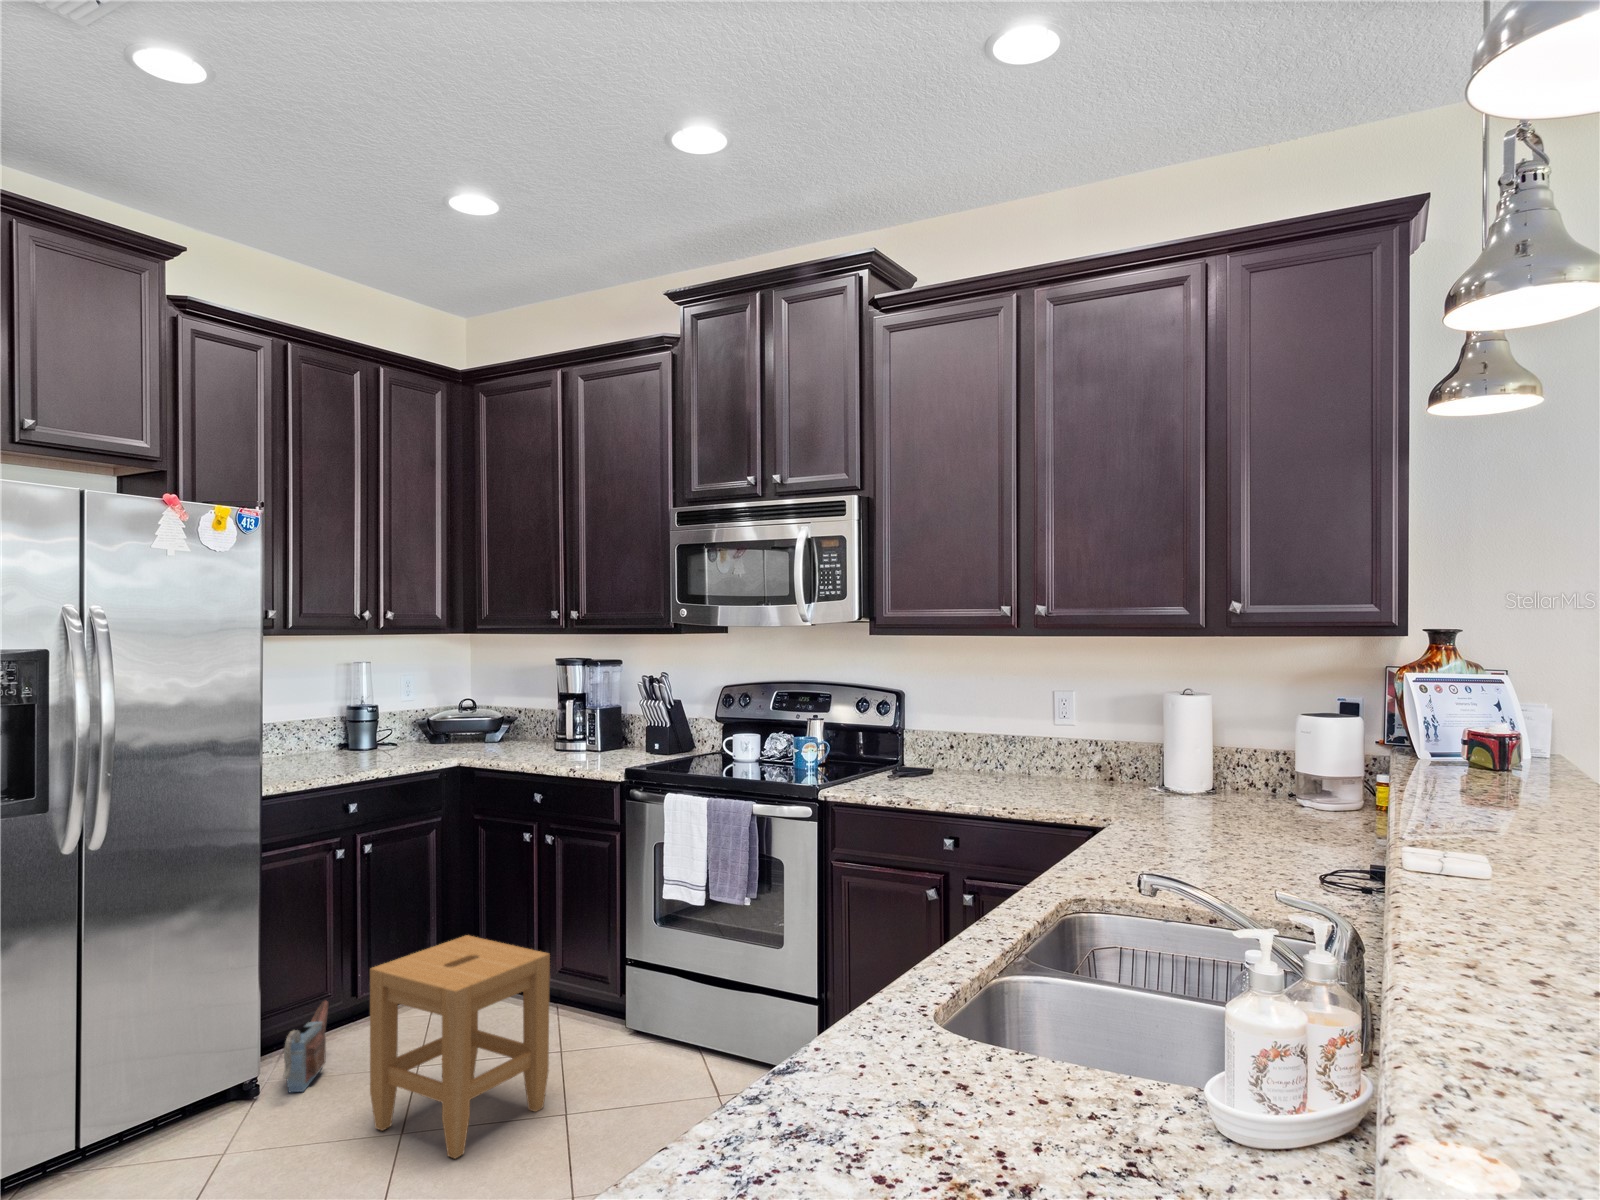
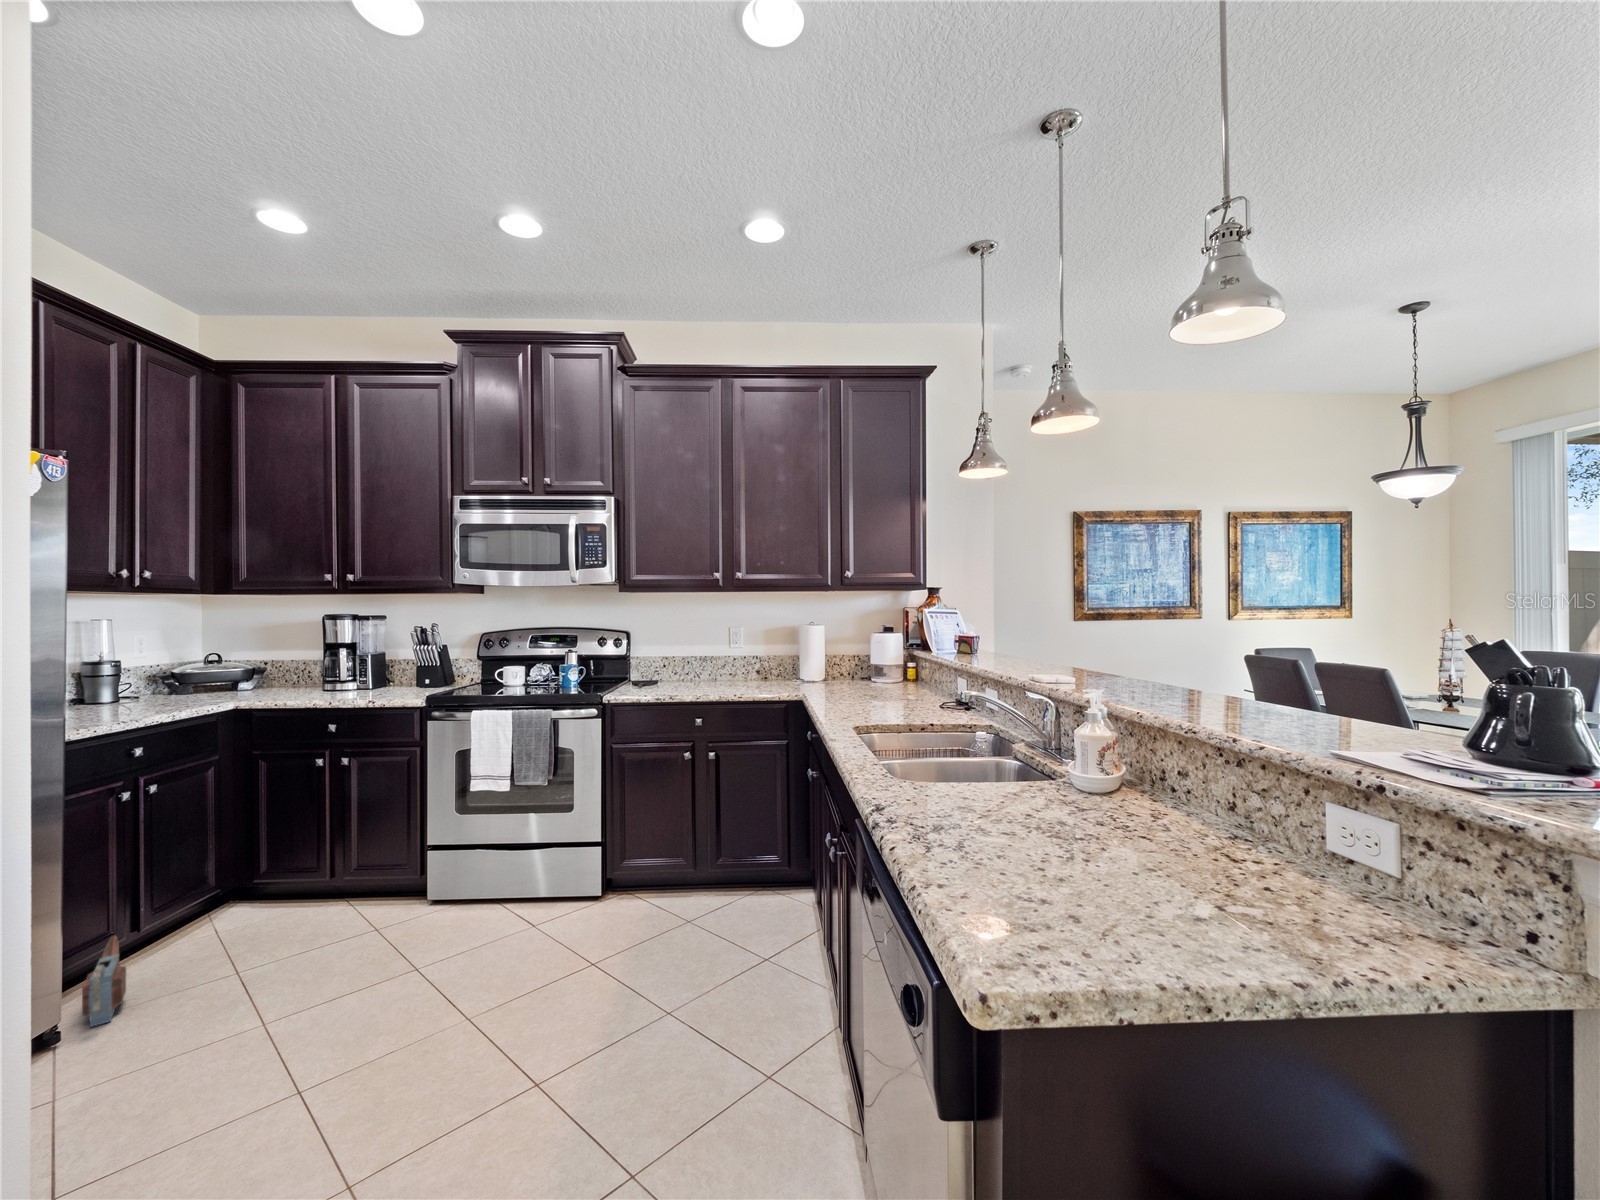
stool: present [370,935,550,1158] -> none [220,841,396,1025]

